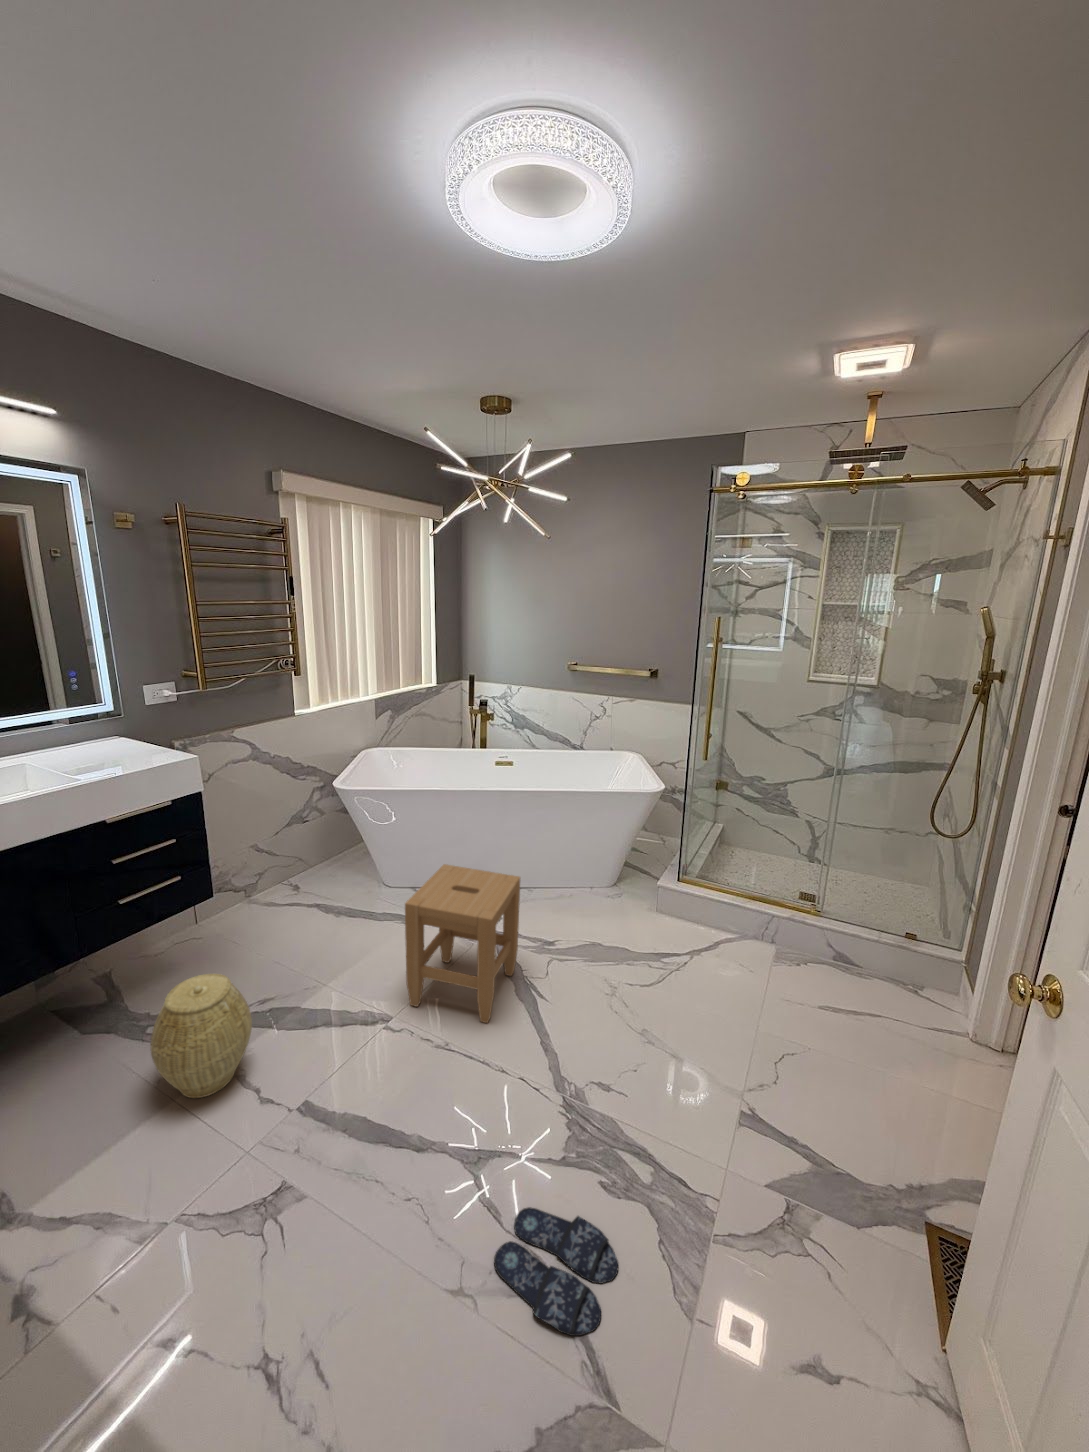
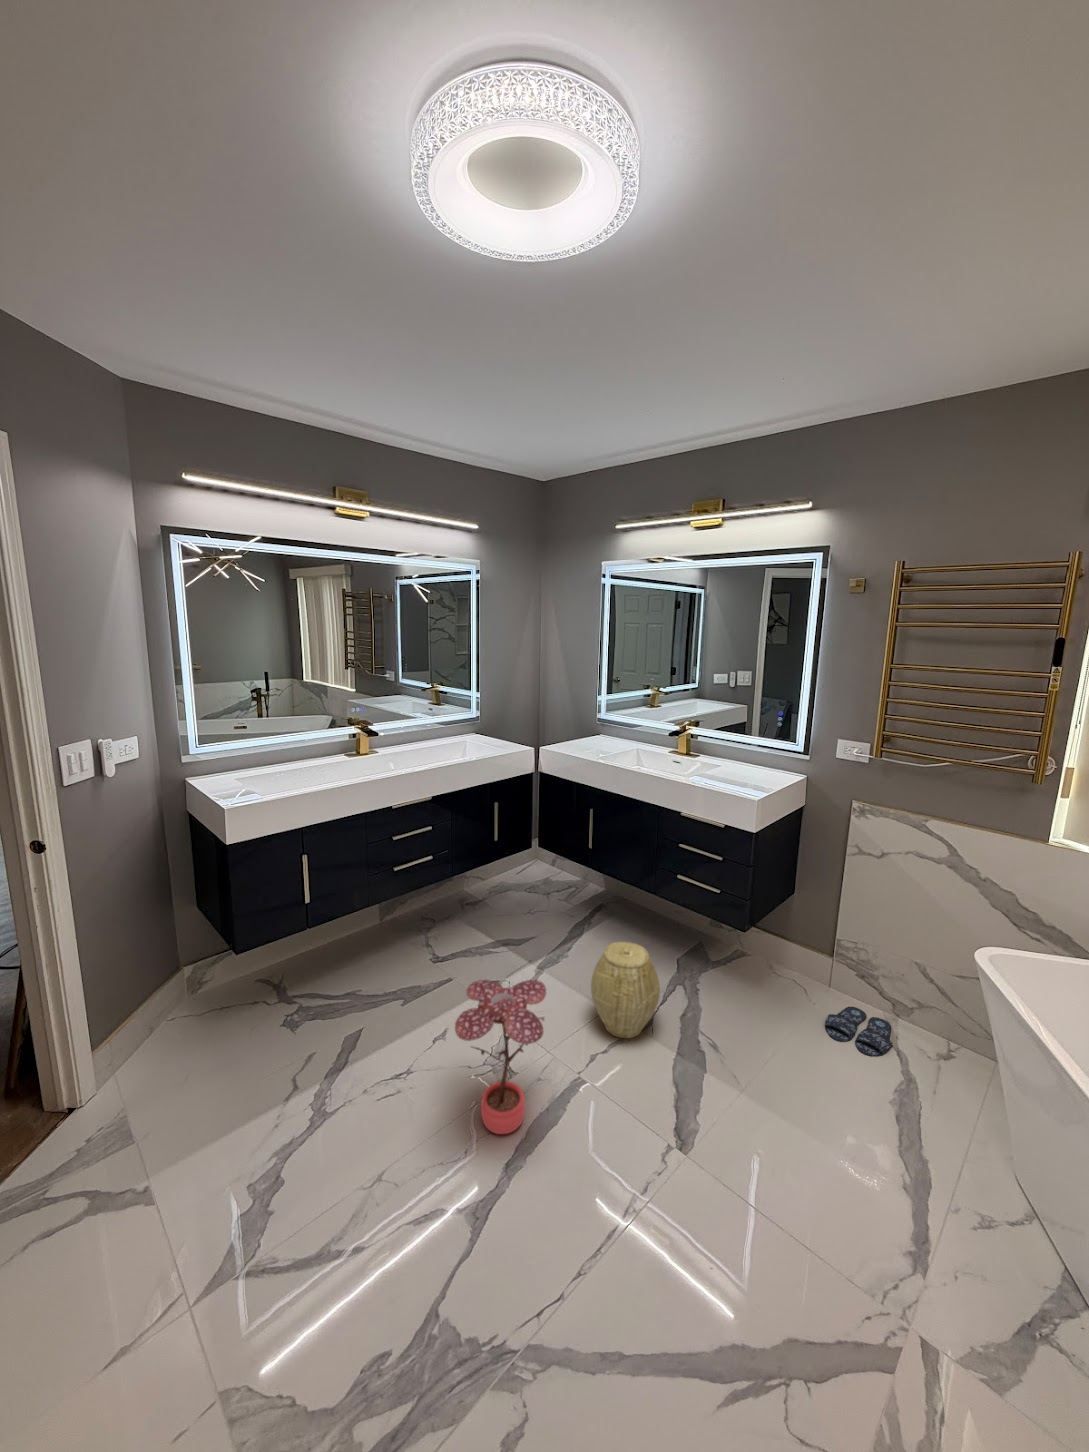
stool: present [405,864,520,1023] -> none [671,1043,852,1361]
potted plant: none [288,1008,411,1194] -> present [455,980,546,1134]
slippers: present [494,1207,618,1336] -> present [825,1007,893,1056]

